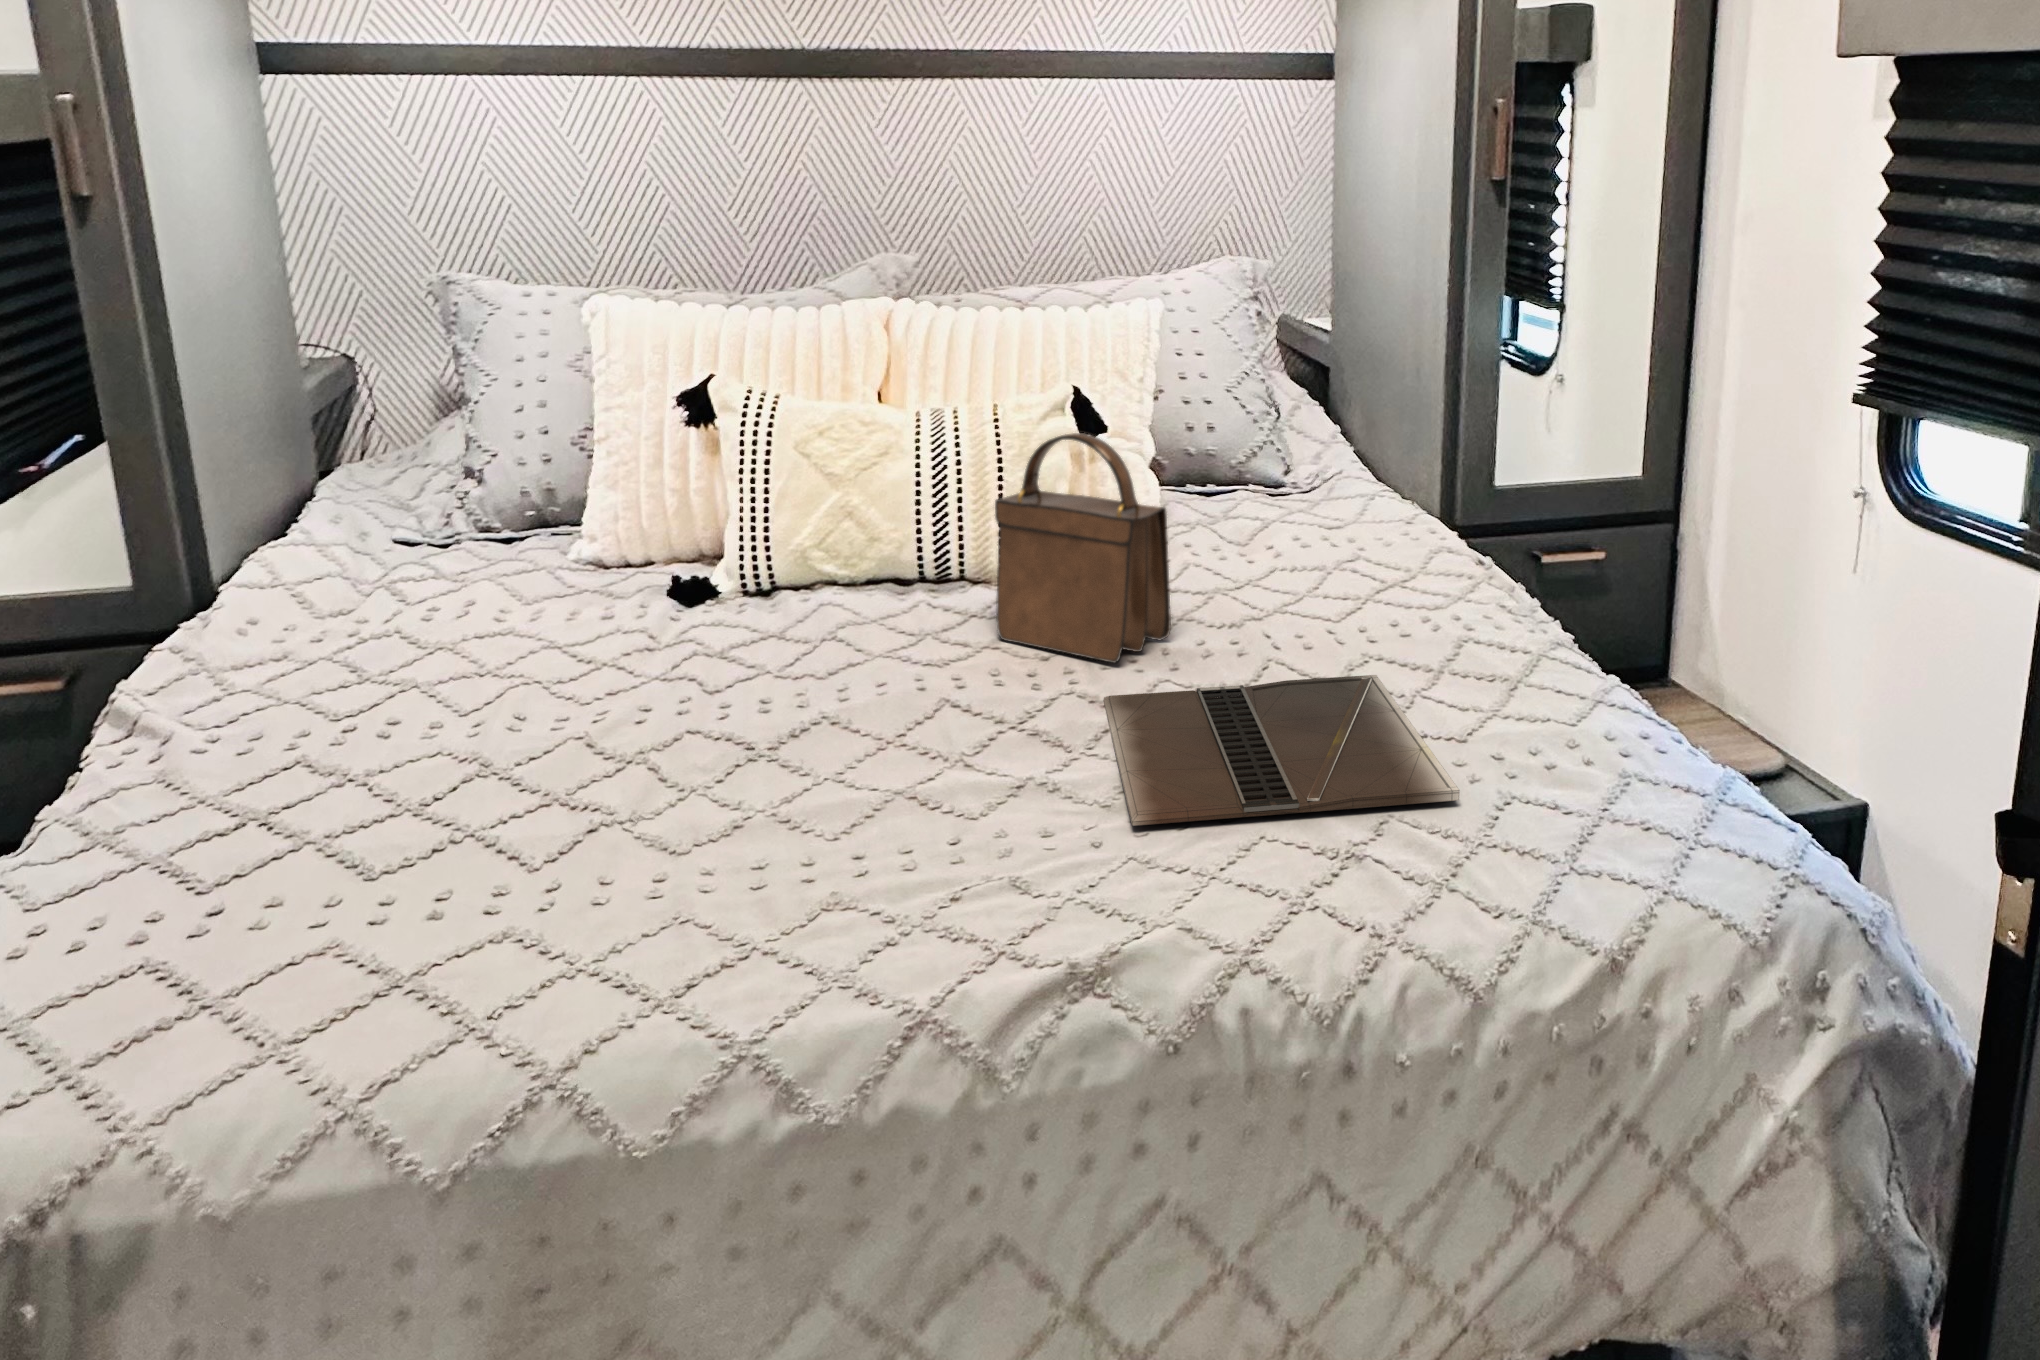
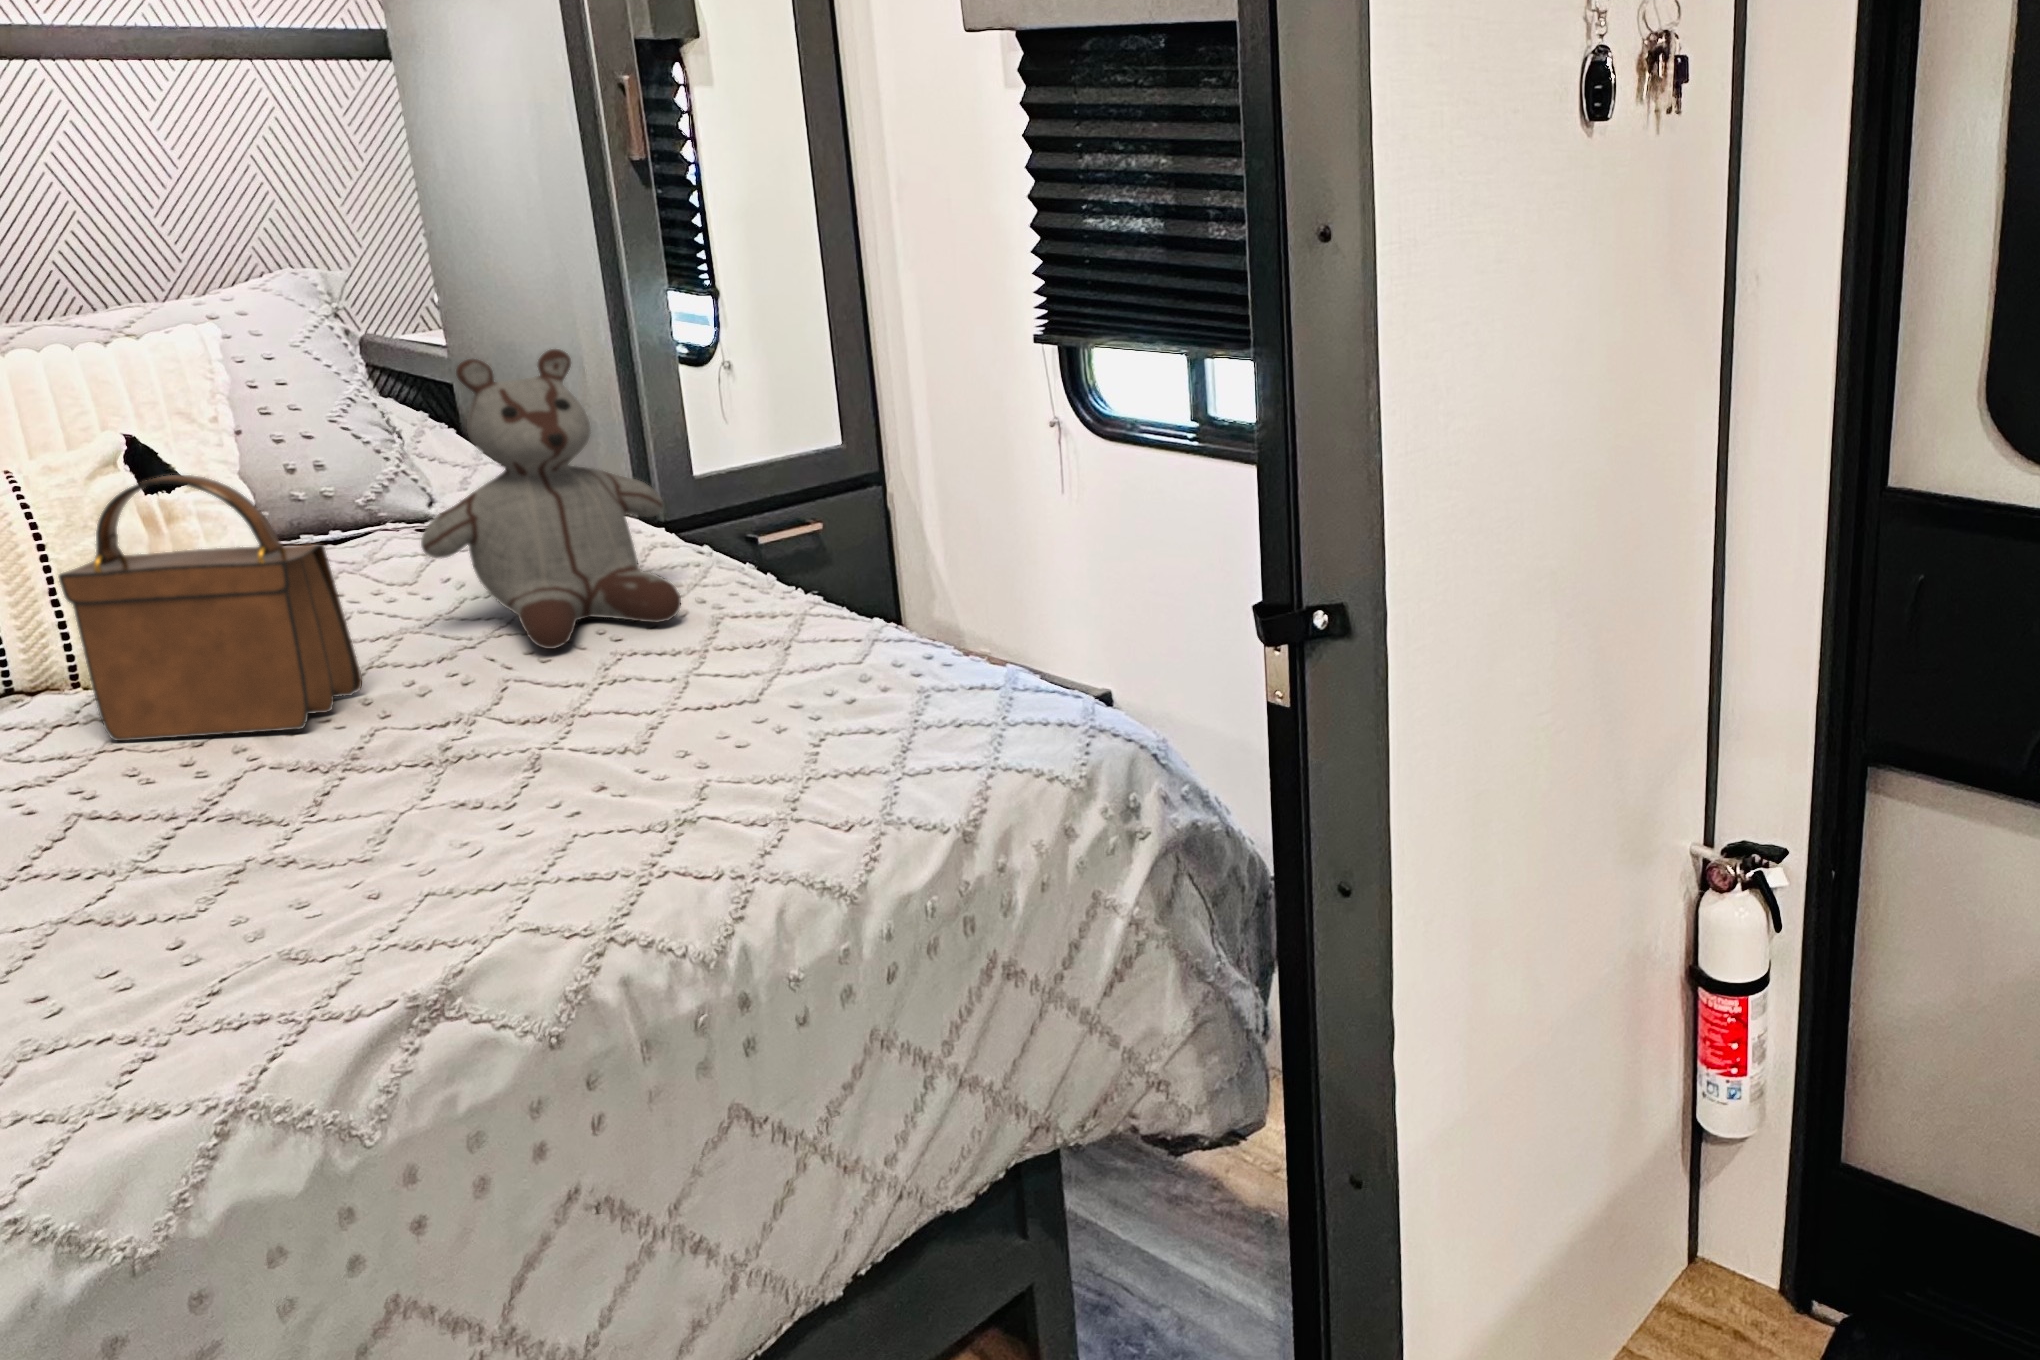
stuffed bear: none [1244,359,1446,635] -> present [421,349,681,649]
laptop: present [1104,675,1460,826] -> none [305,670,775,867]

